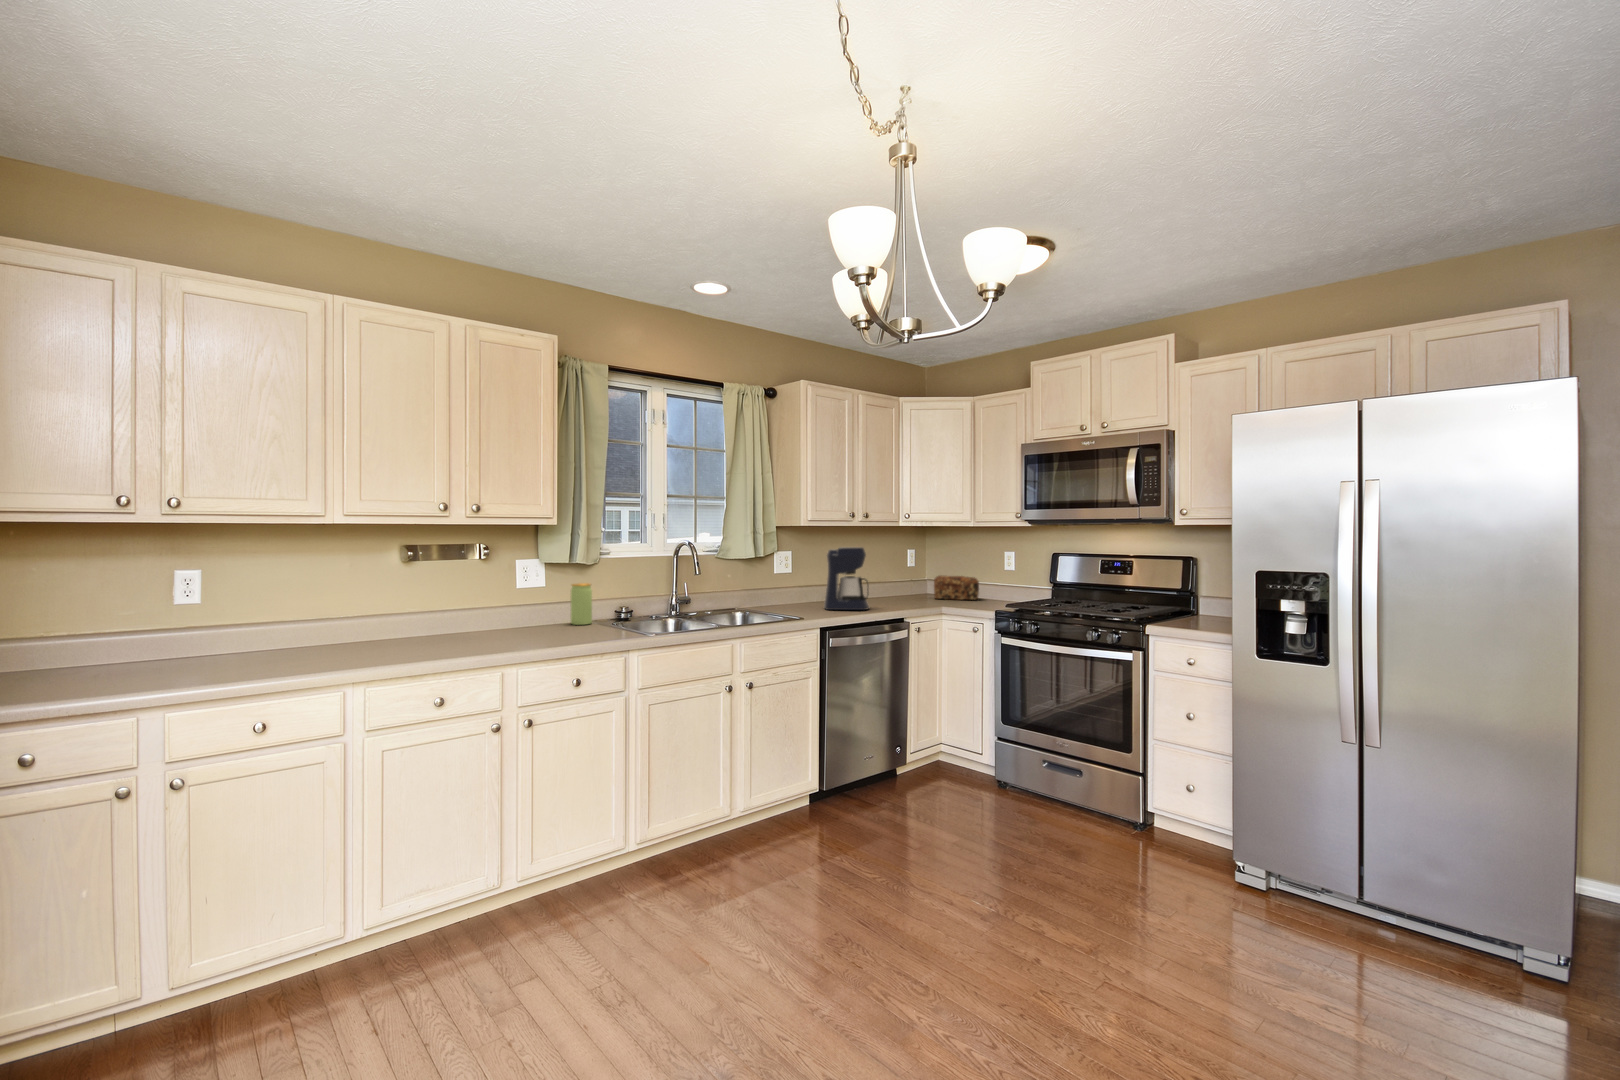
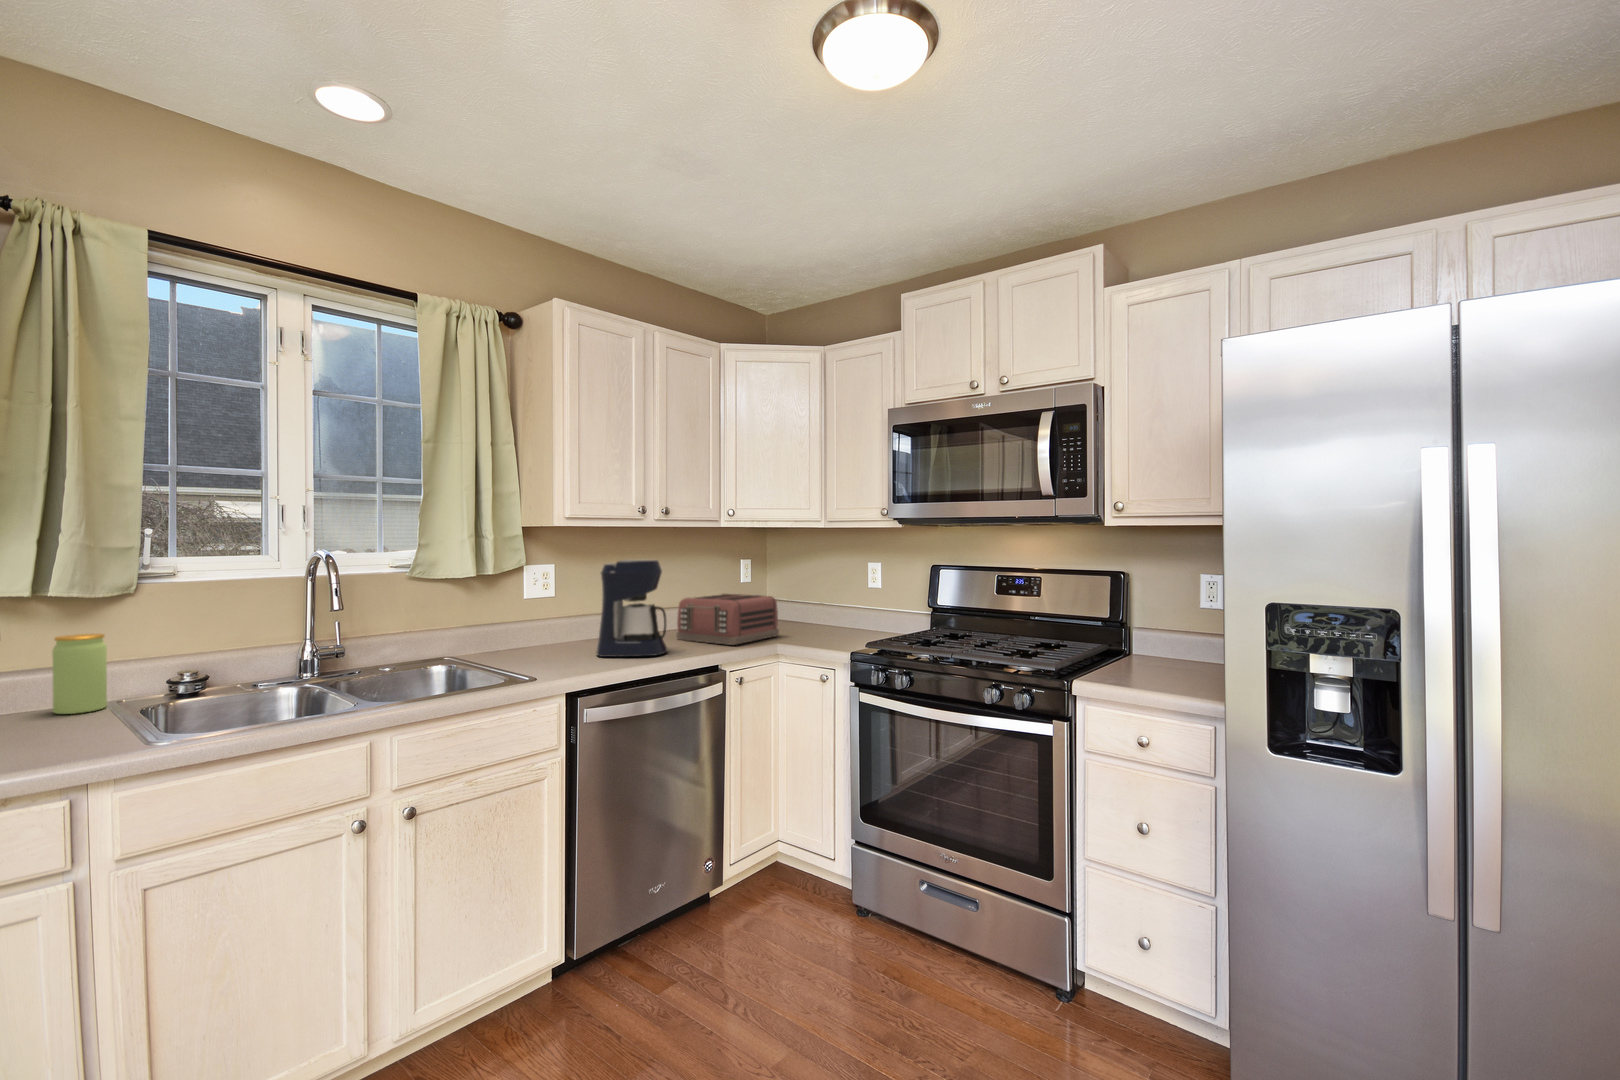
toaster: none [869,572,939,606] -> present [676,594,779,645]
bread loaf: present [934,575,979,600] -> none [775,597,836,630]

